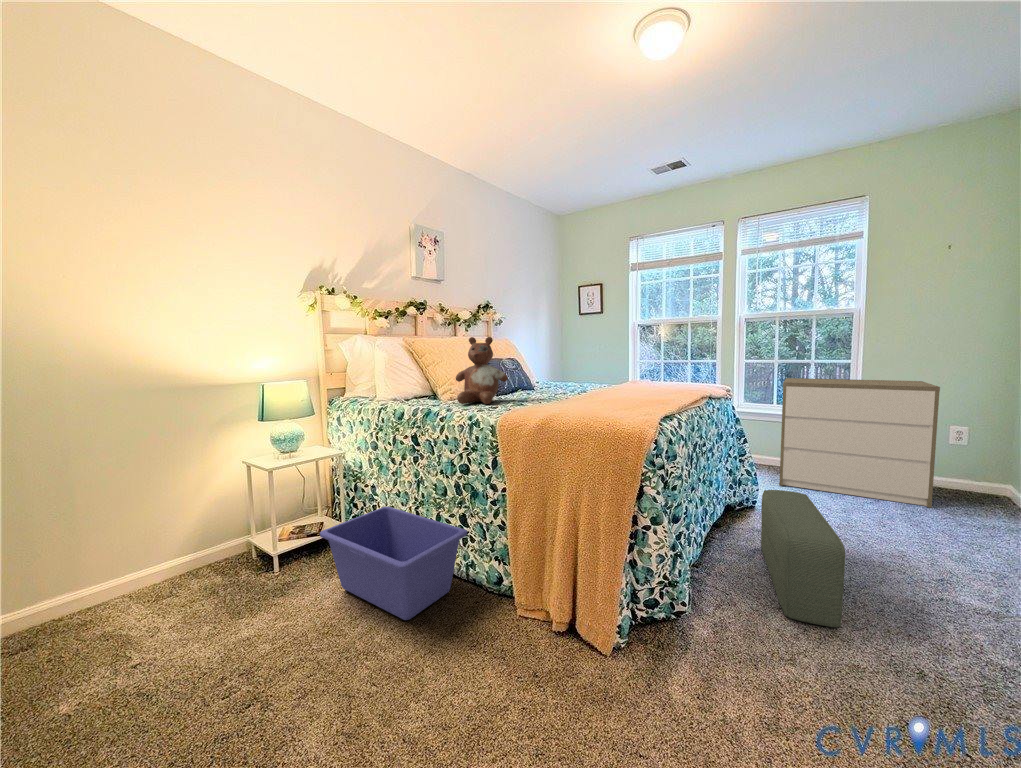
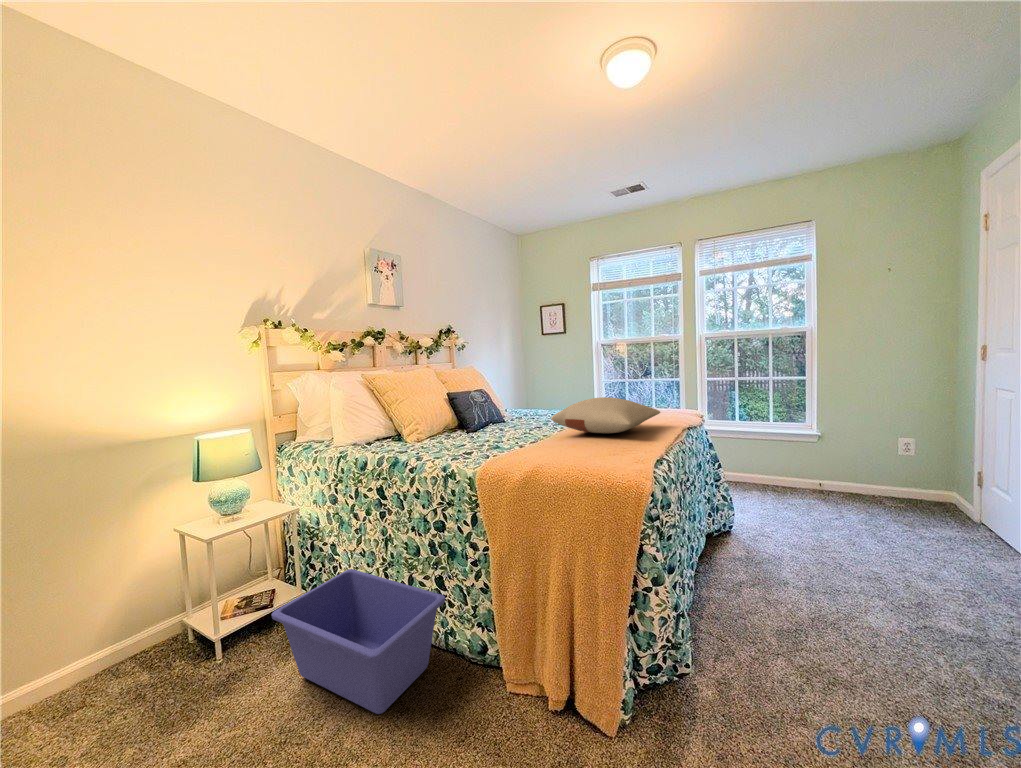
stuffed bear: present [456,337,508,404] -> none [423,373,480,448]
pillow: none [574,365,682,398] -> present [551,397,660,434]
dresser: present [779,378,940,508] -> none [747,396,892,520]
pouf: present [761,490,845,627] -> none [745,520,844,673]

